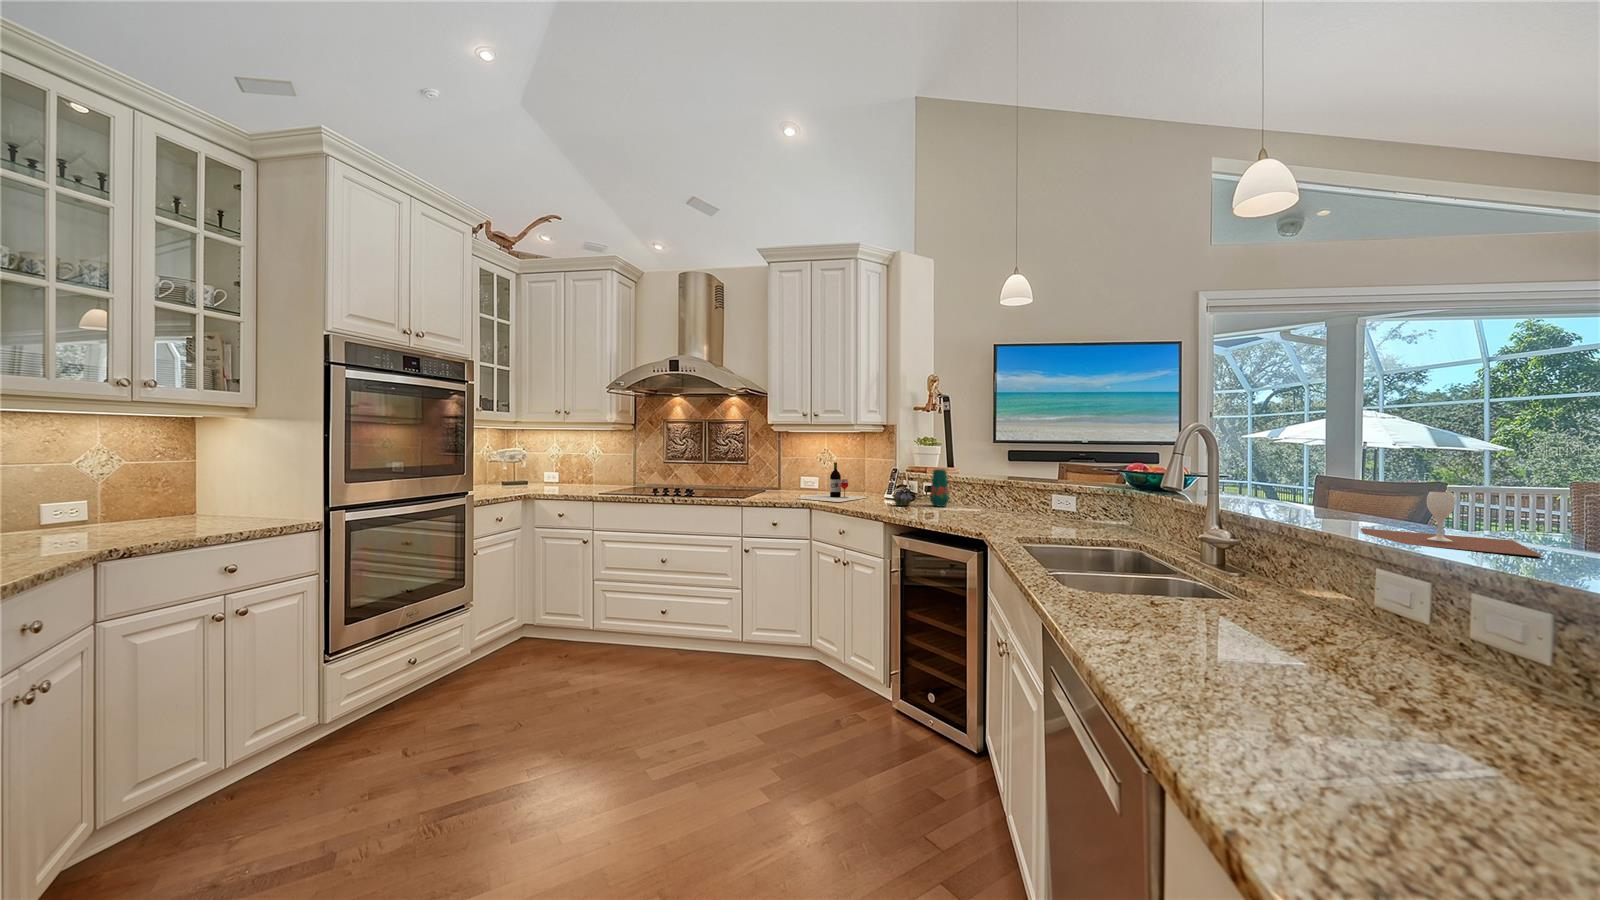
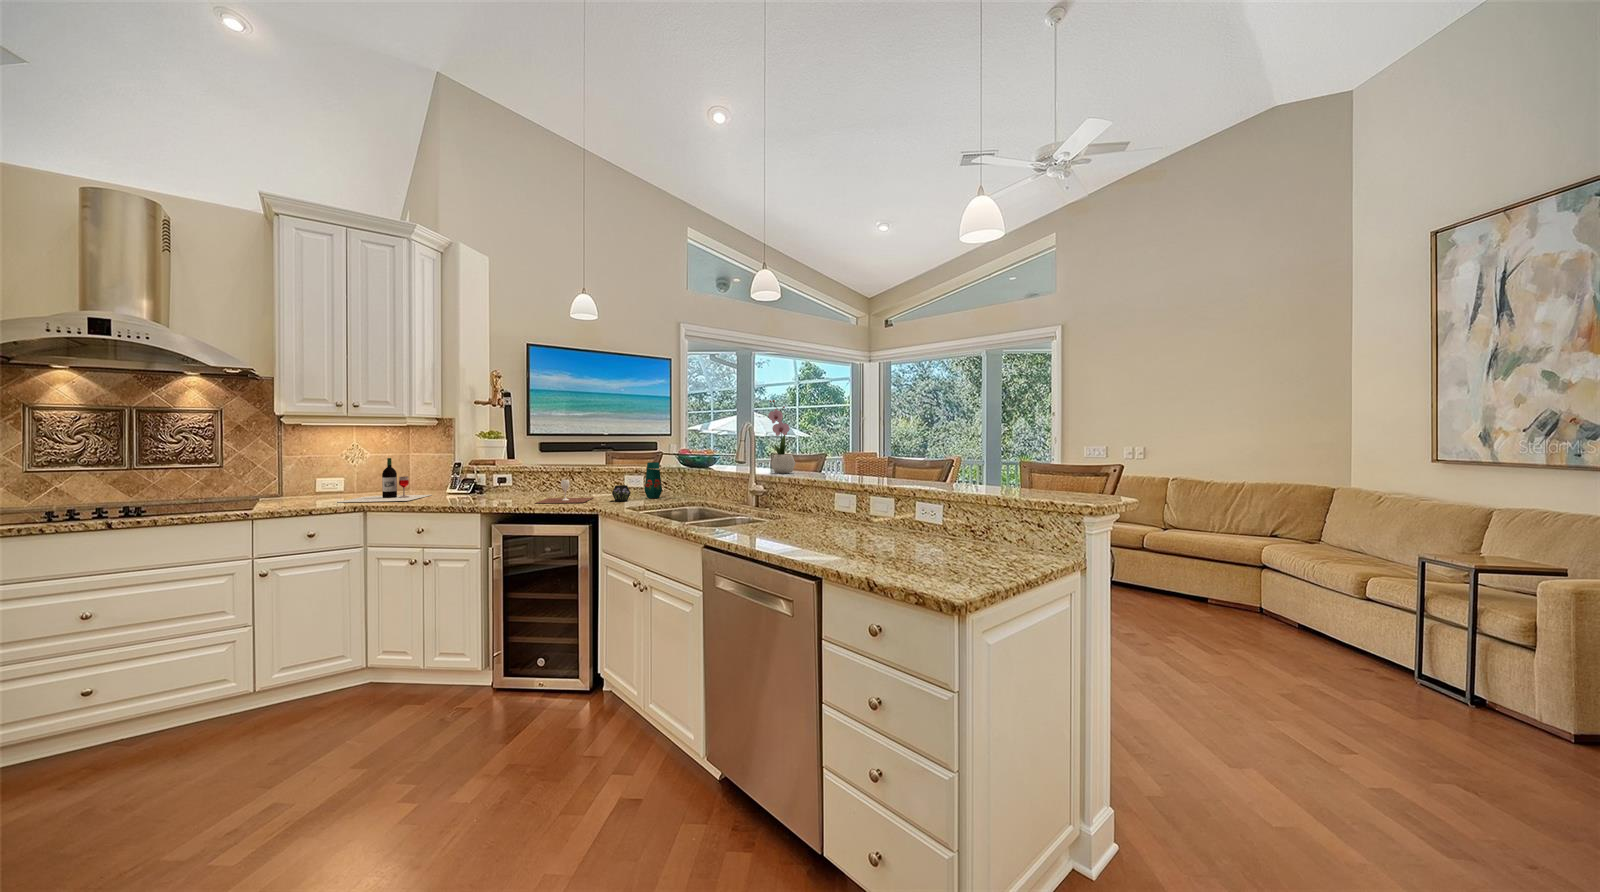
flower arrangement: none [1258,388,1331,514] -> present [768,400,796,473]
vase: present [893,469,950,507] -> present [612,462,662,501]
wine glass: present [1361,492,1543,557] -> present [536,480,592,503]

